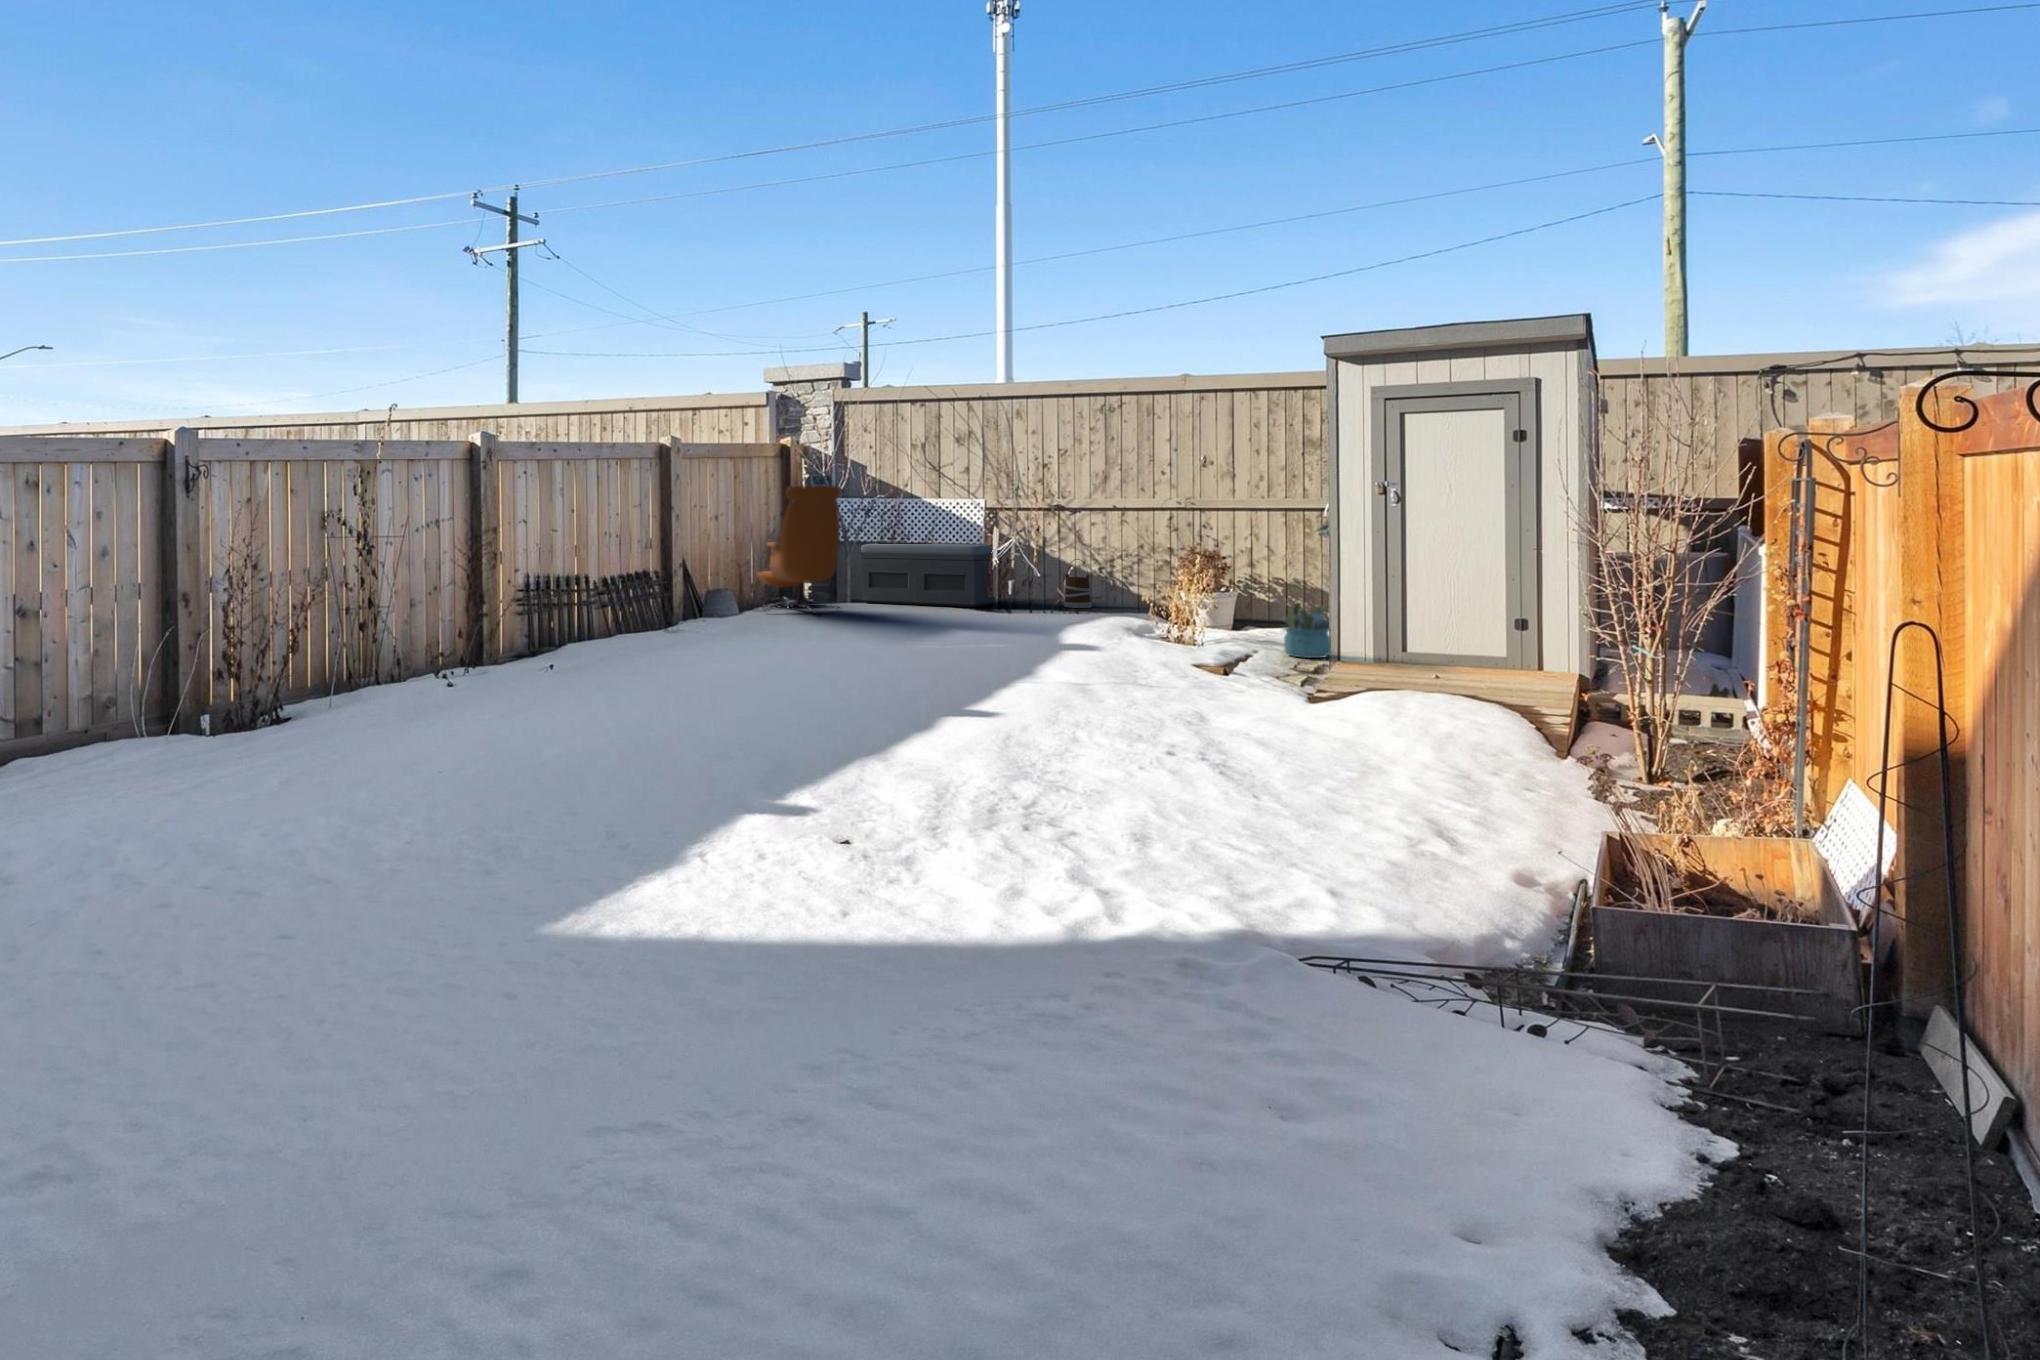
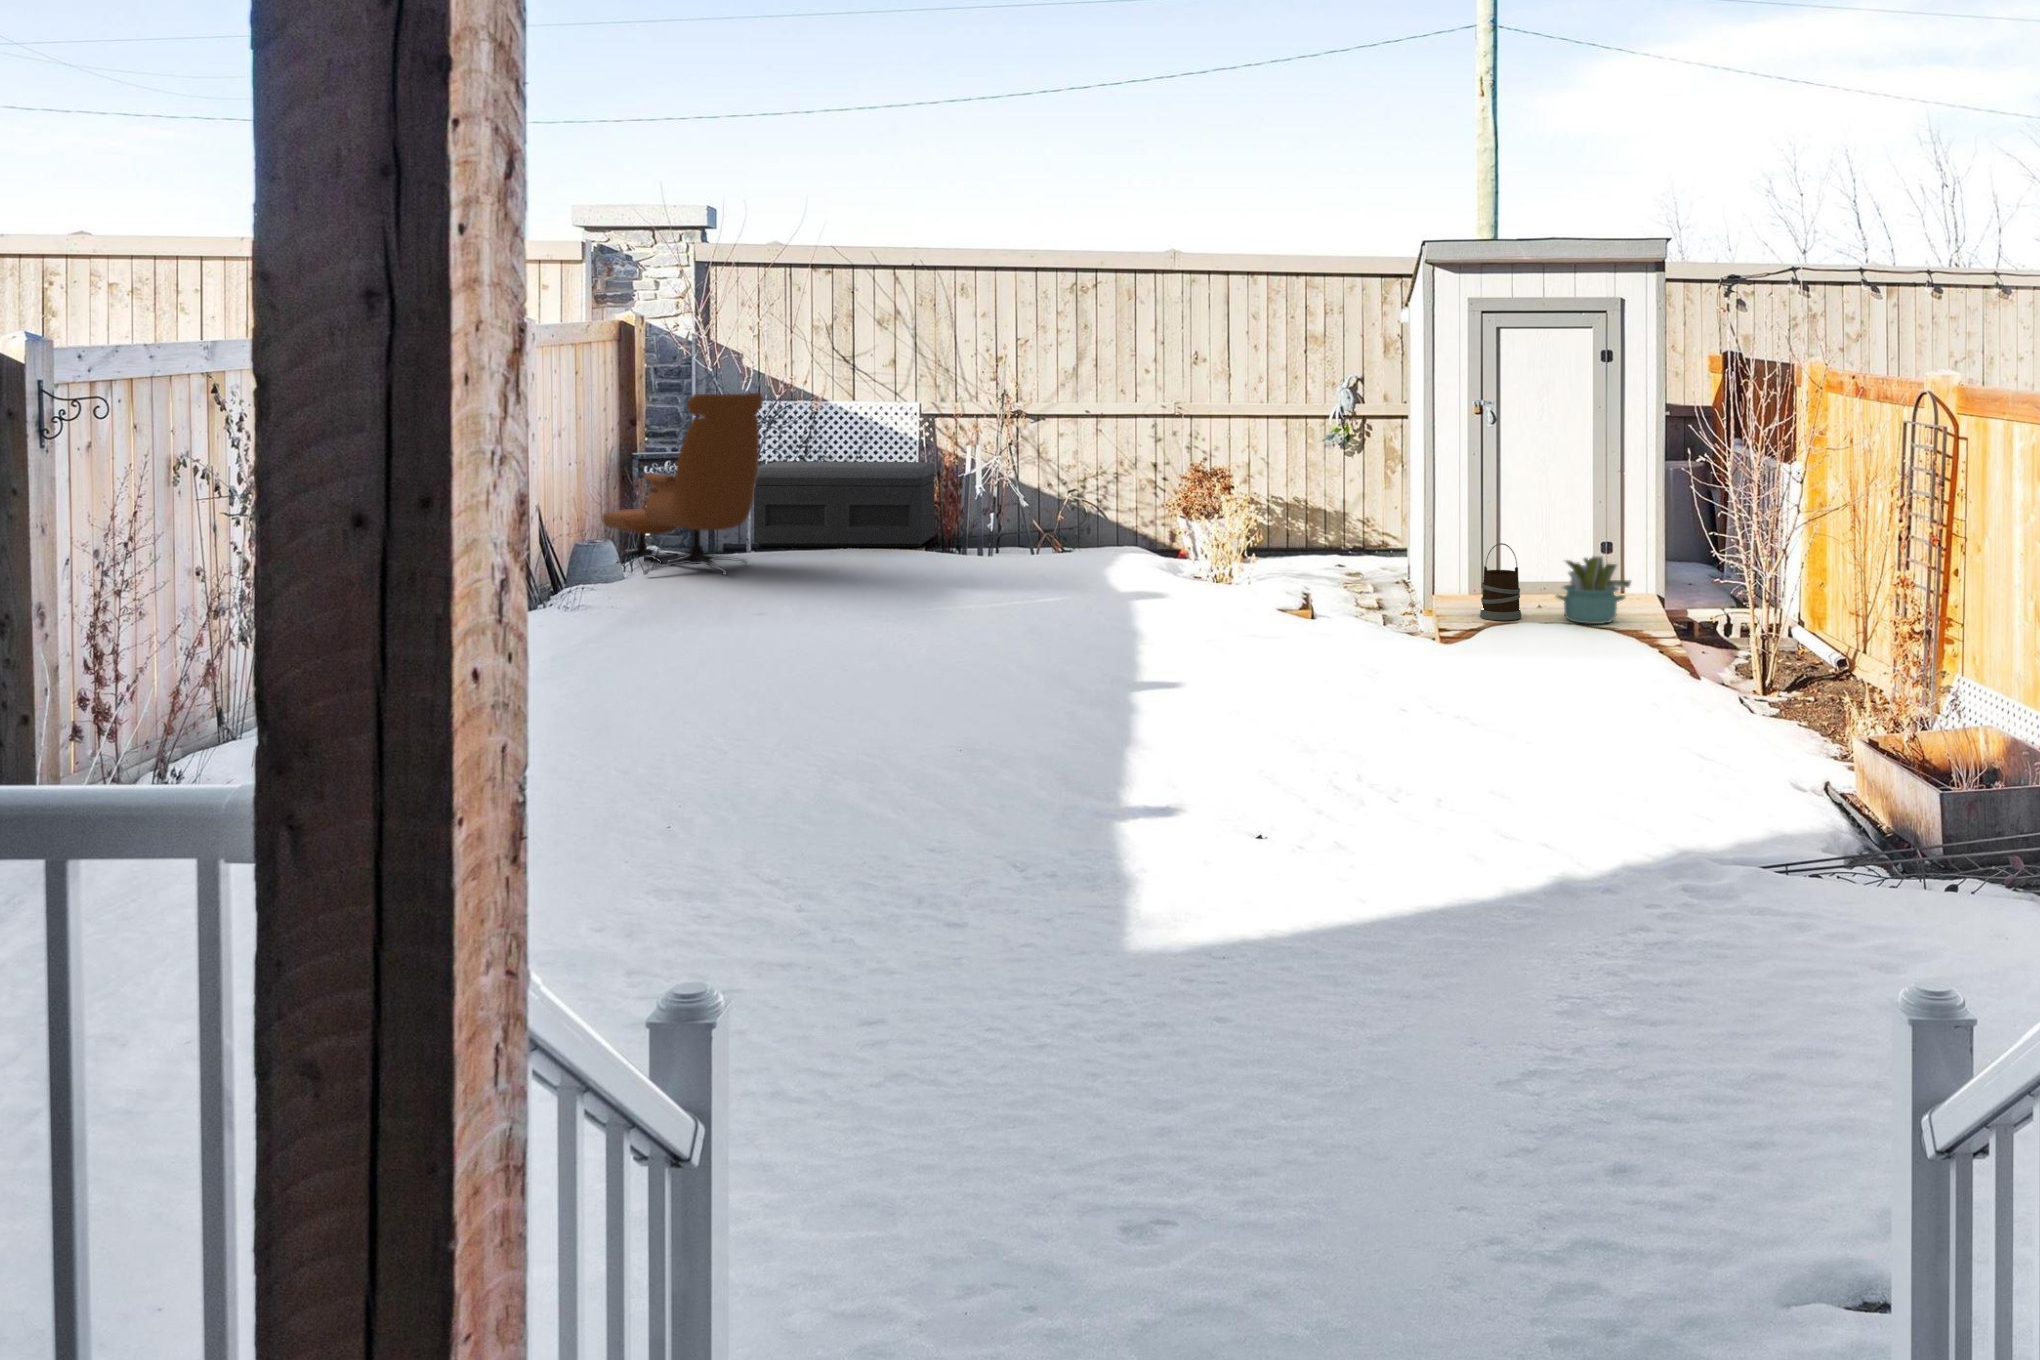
wooden bucket: present [1064,559,1092,608] -> present [1480,543,1521,620]
decorative plant: present [1283,603,1331,658] -> present [1556,557,1631,624]

